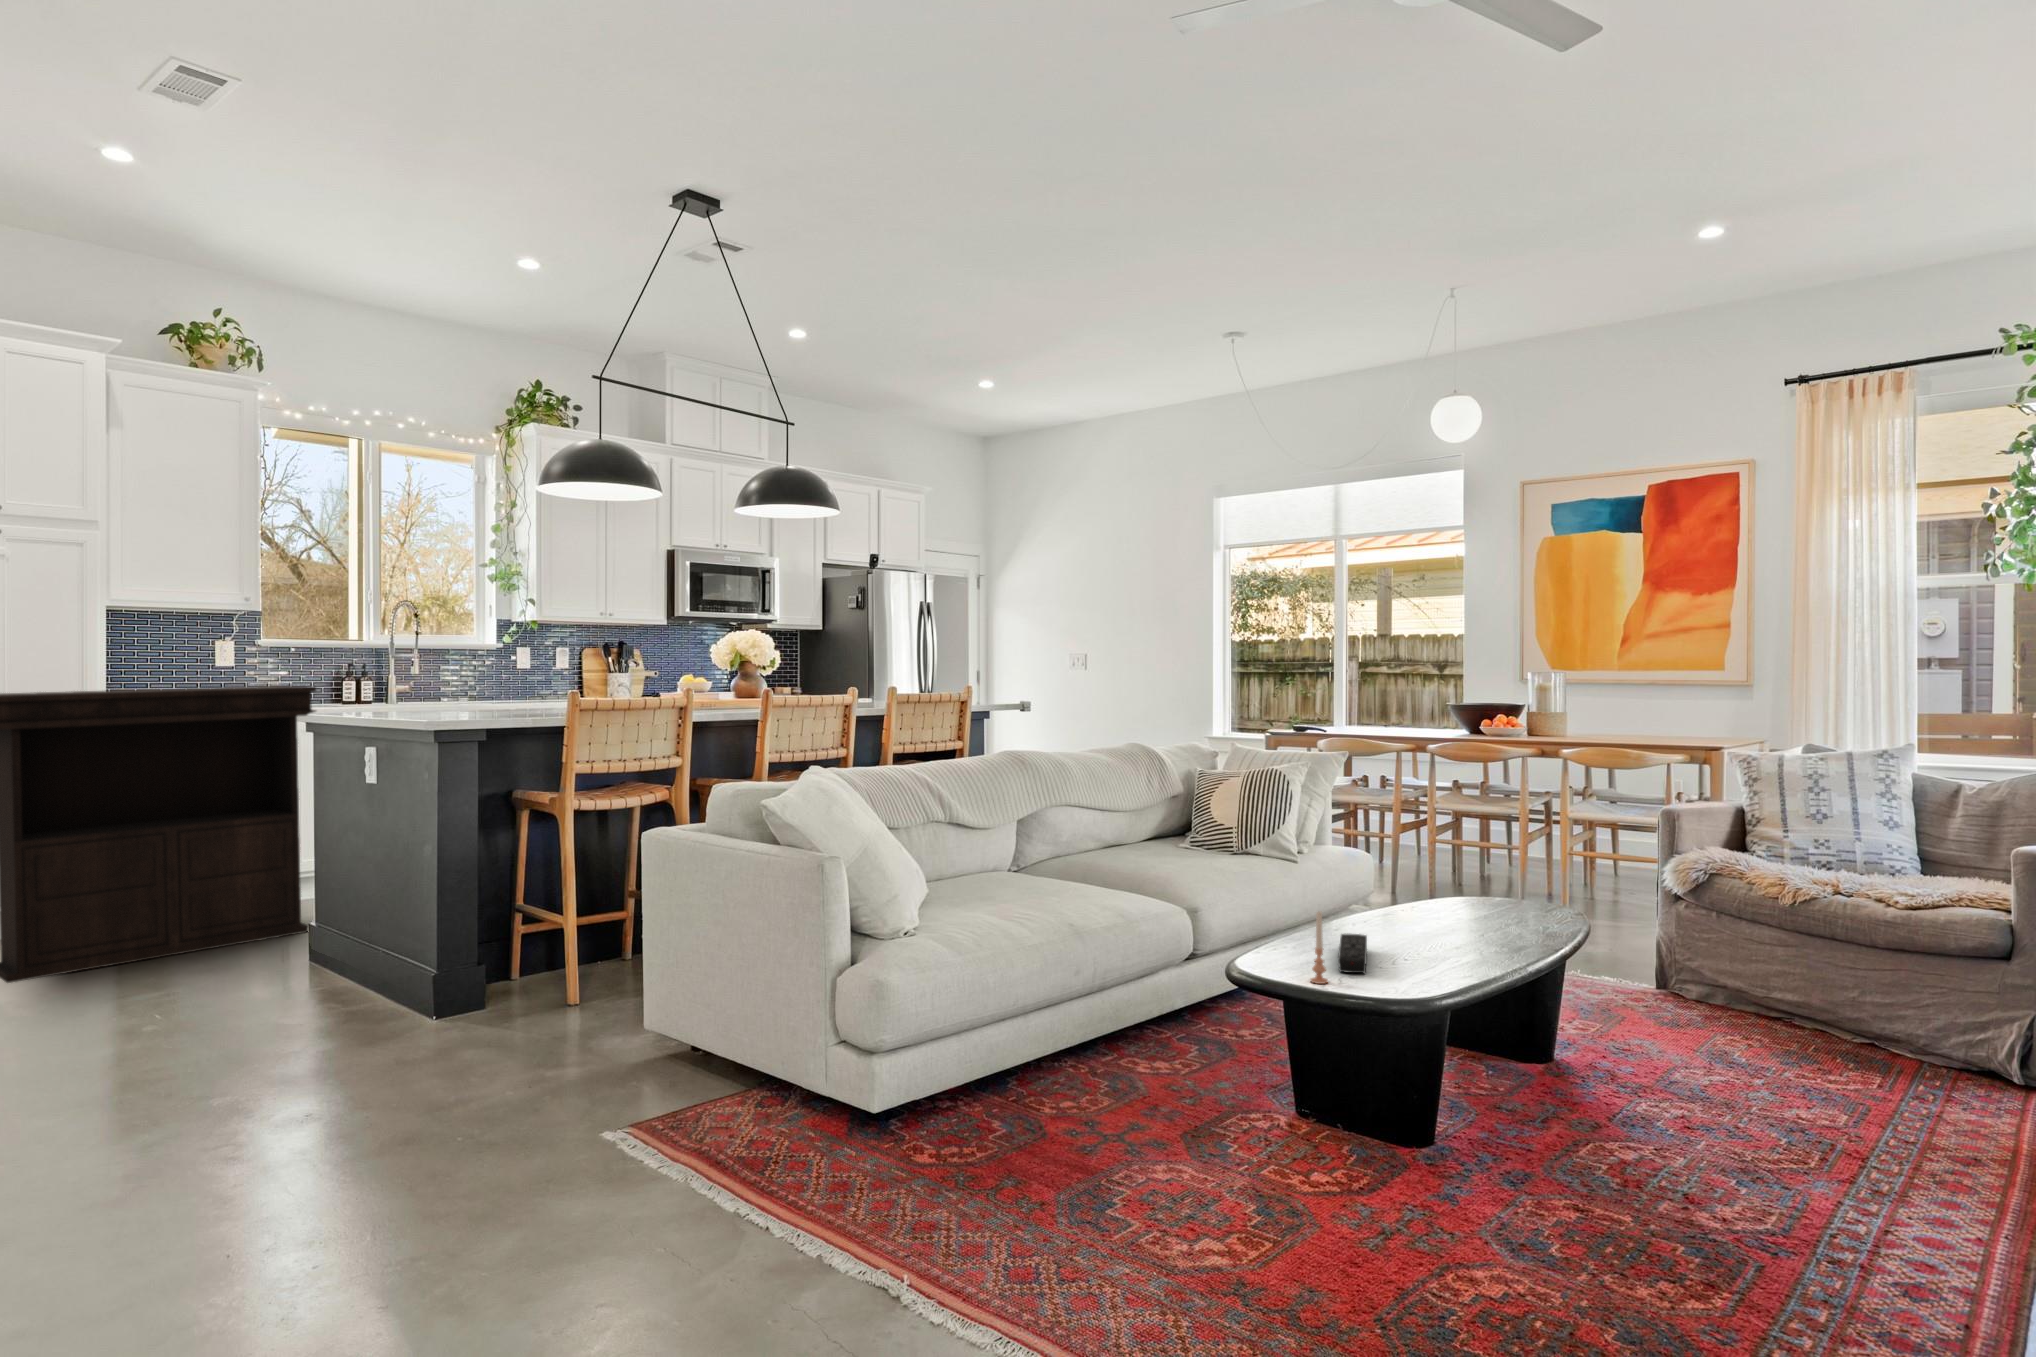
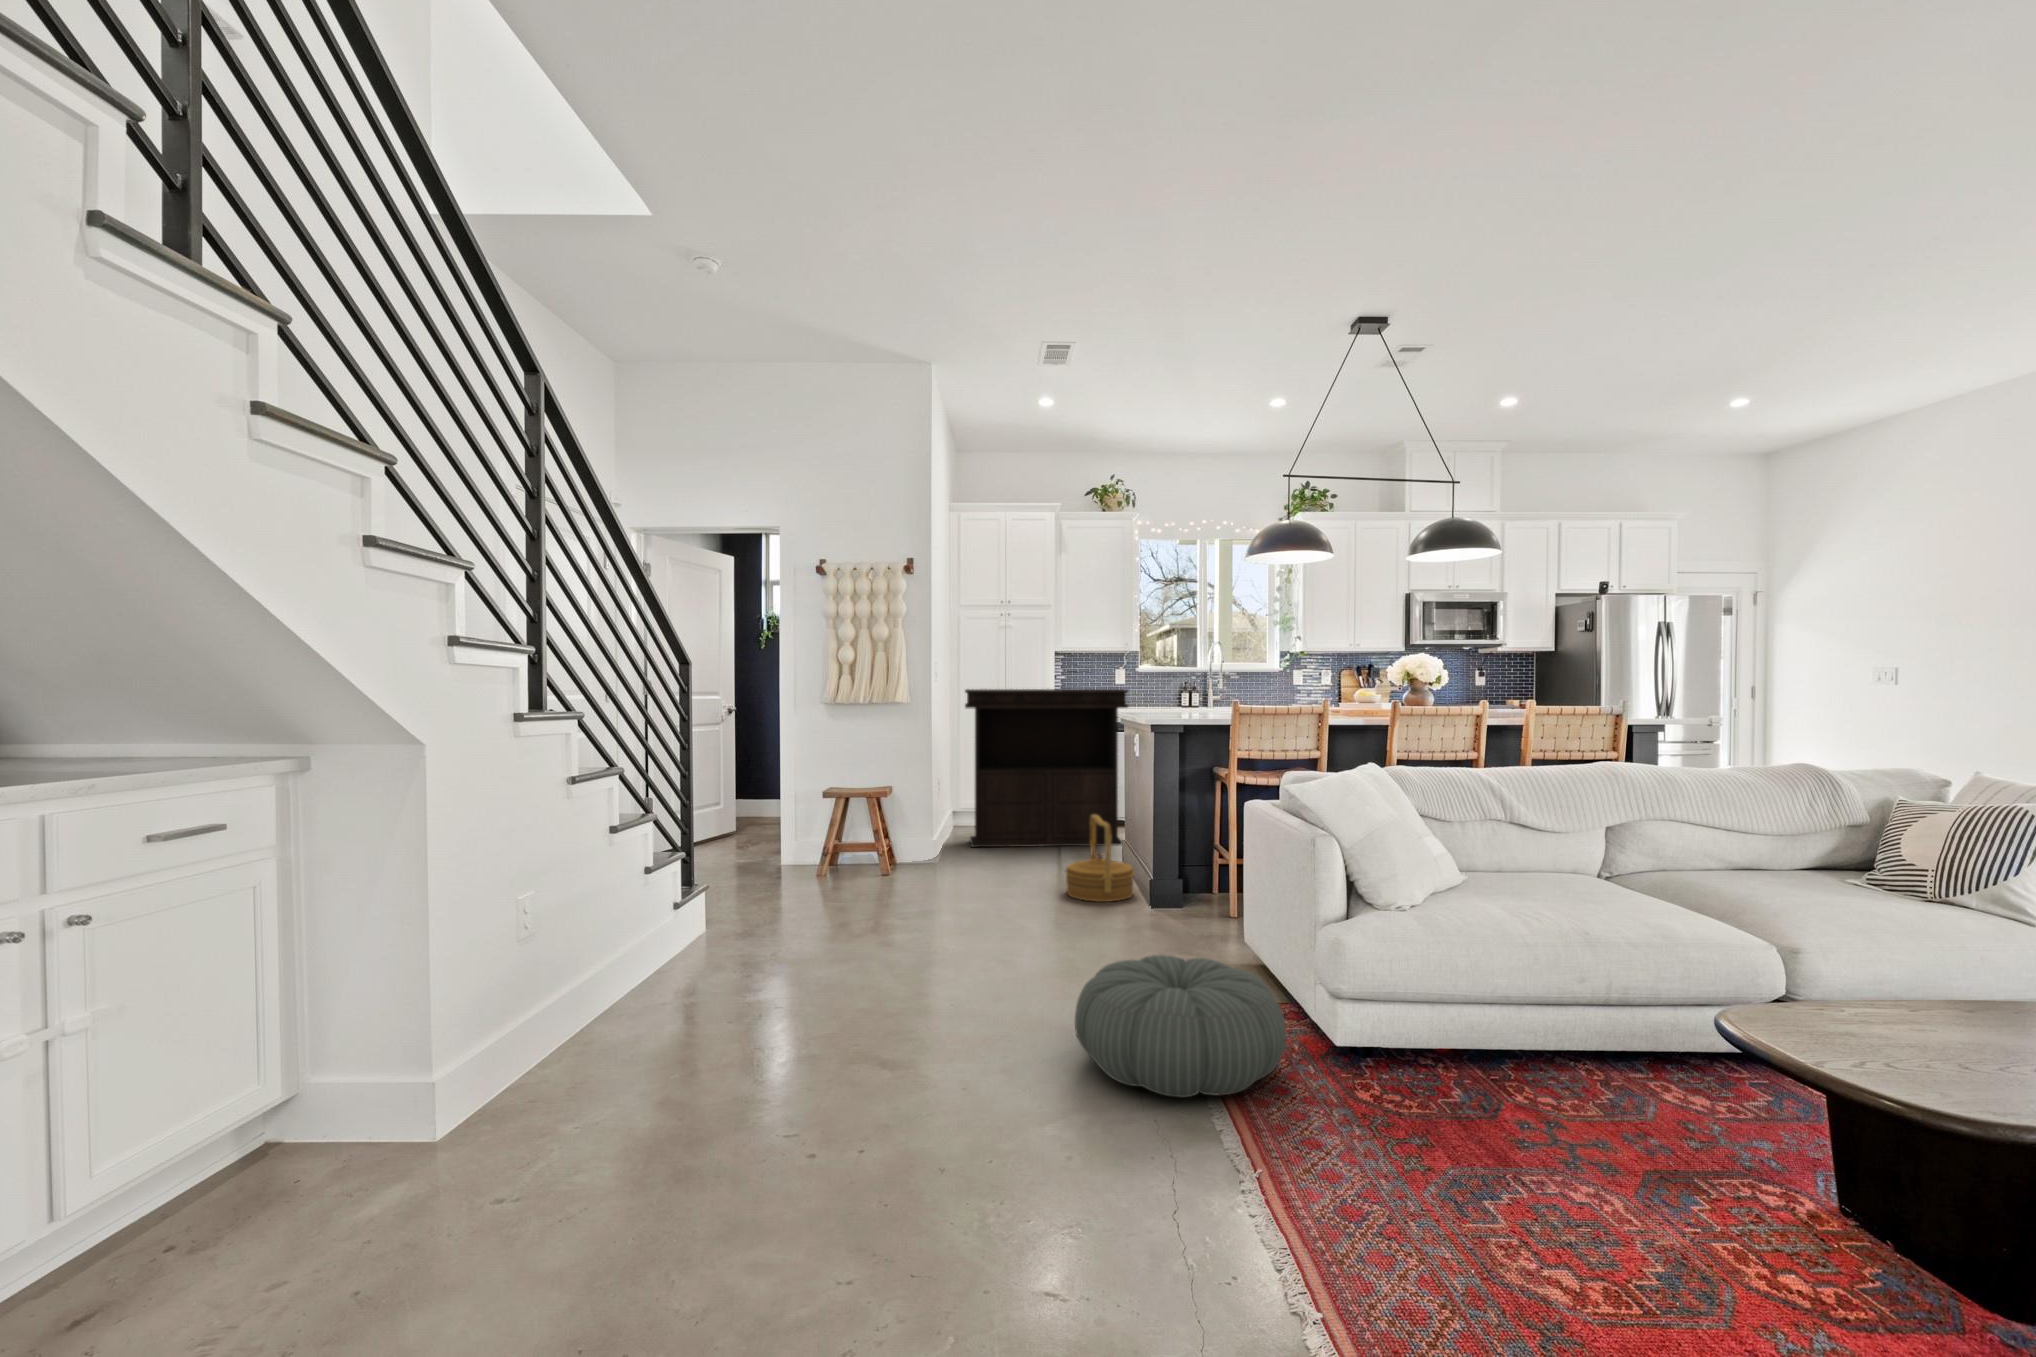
woven basket: none [286,888,410,1025] -> present [1065,815,1134,902]
candle: present [1311,912,1328,984] -> none [1813,962,1841,1051]
remote control: present [1338,934,1367,973] -> none [1874,1006,1974,1057]
pouf: none [555,1050,839,1244] -> present [1075,955,1286,1097]

